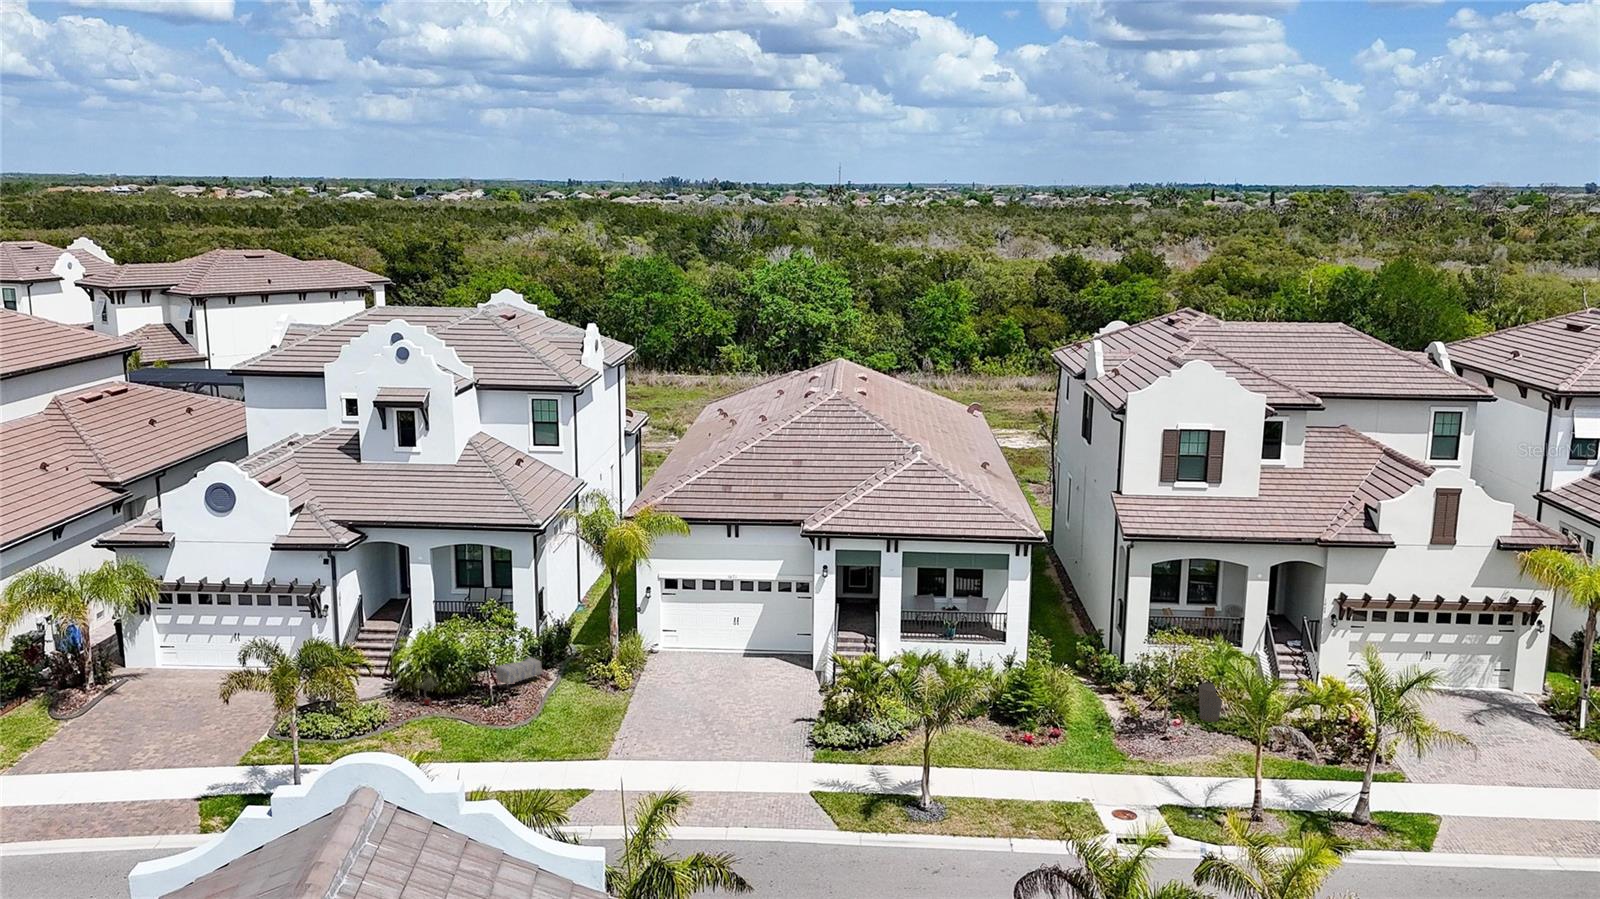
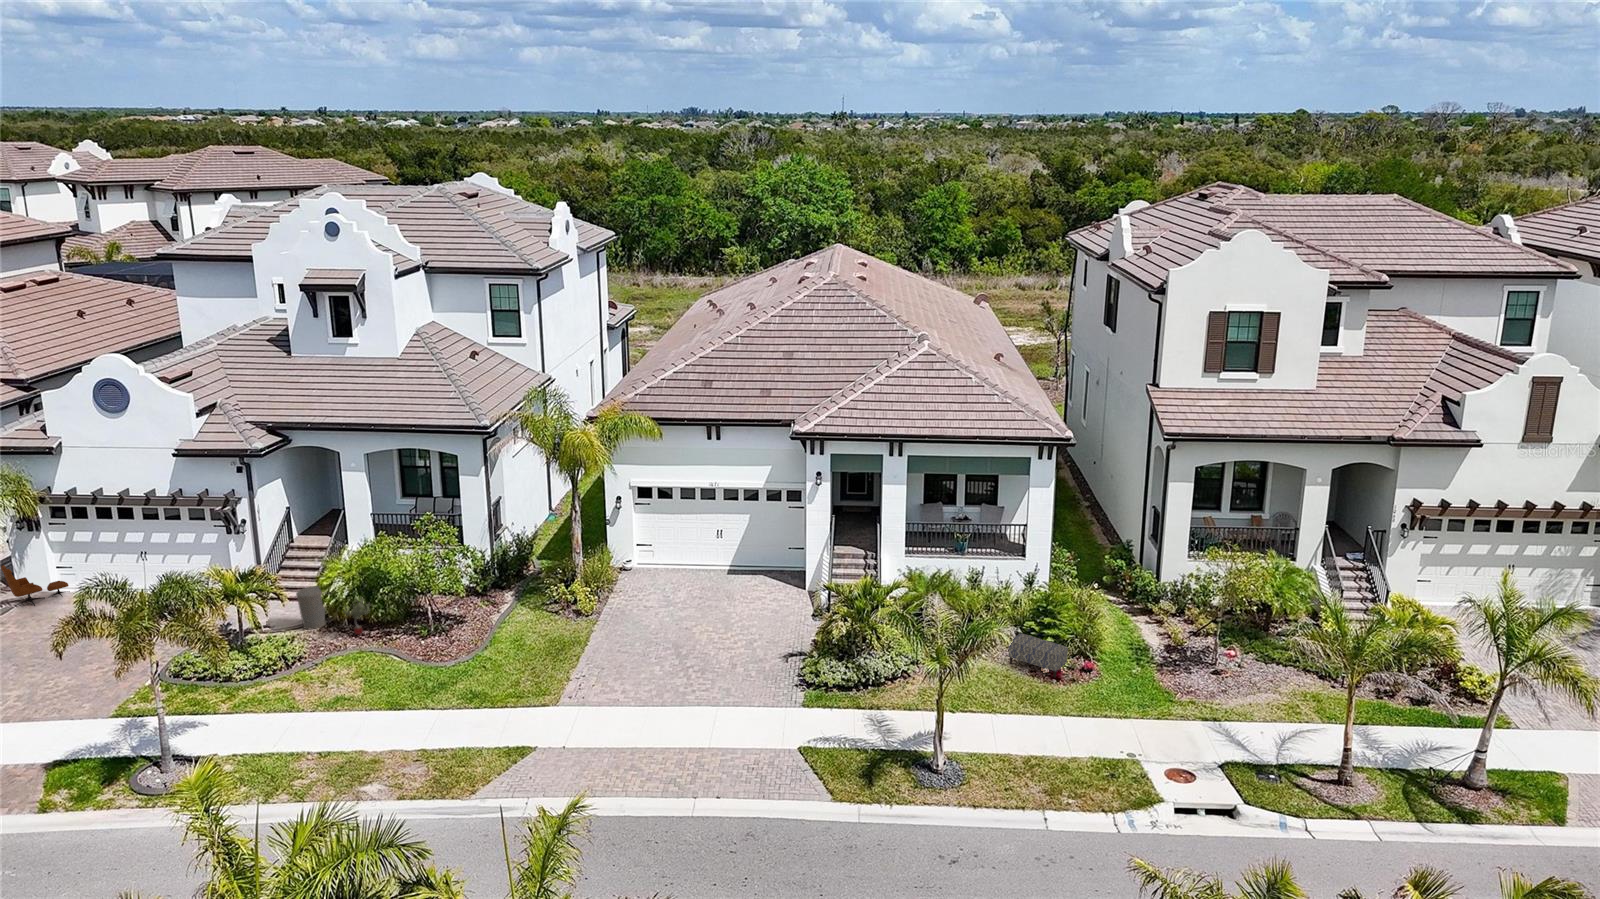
lounge chair: none [112,644,165,680] -> present [1,565,70,606]
bench: present [496,657,542,689] -> present [1008,633,1068,678]
trash can: present [1199,683,1222,722] -> present [296,586,326,629]

